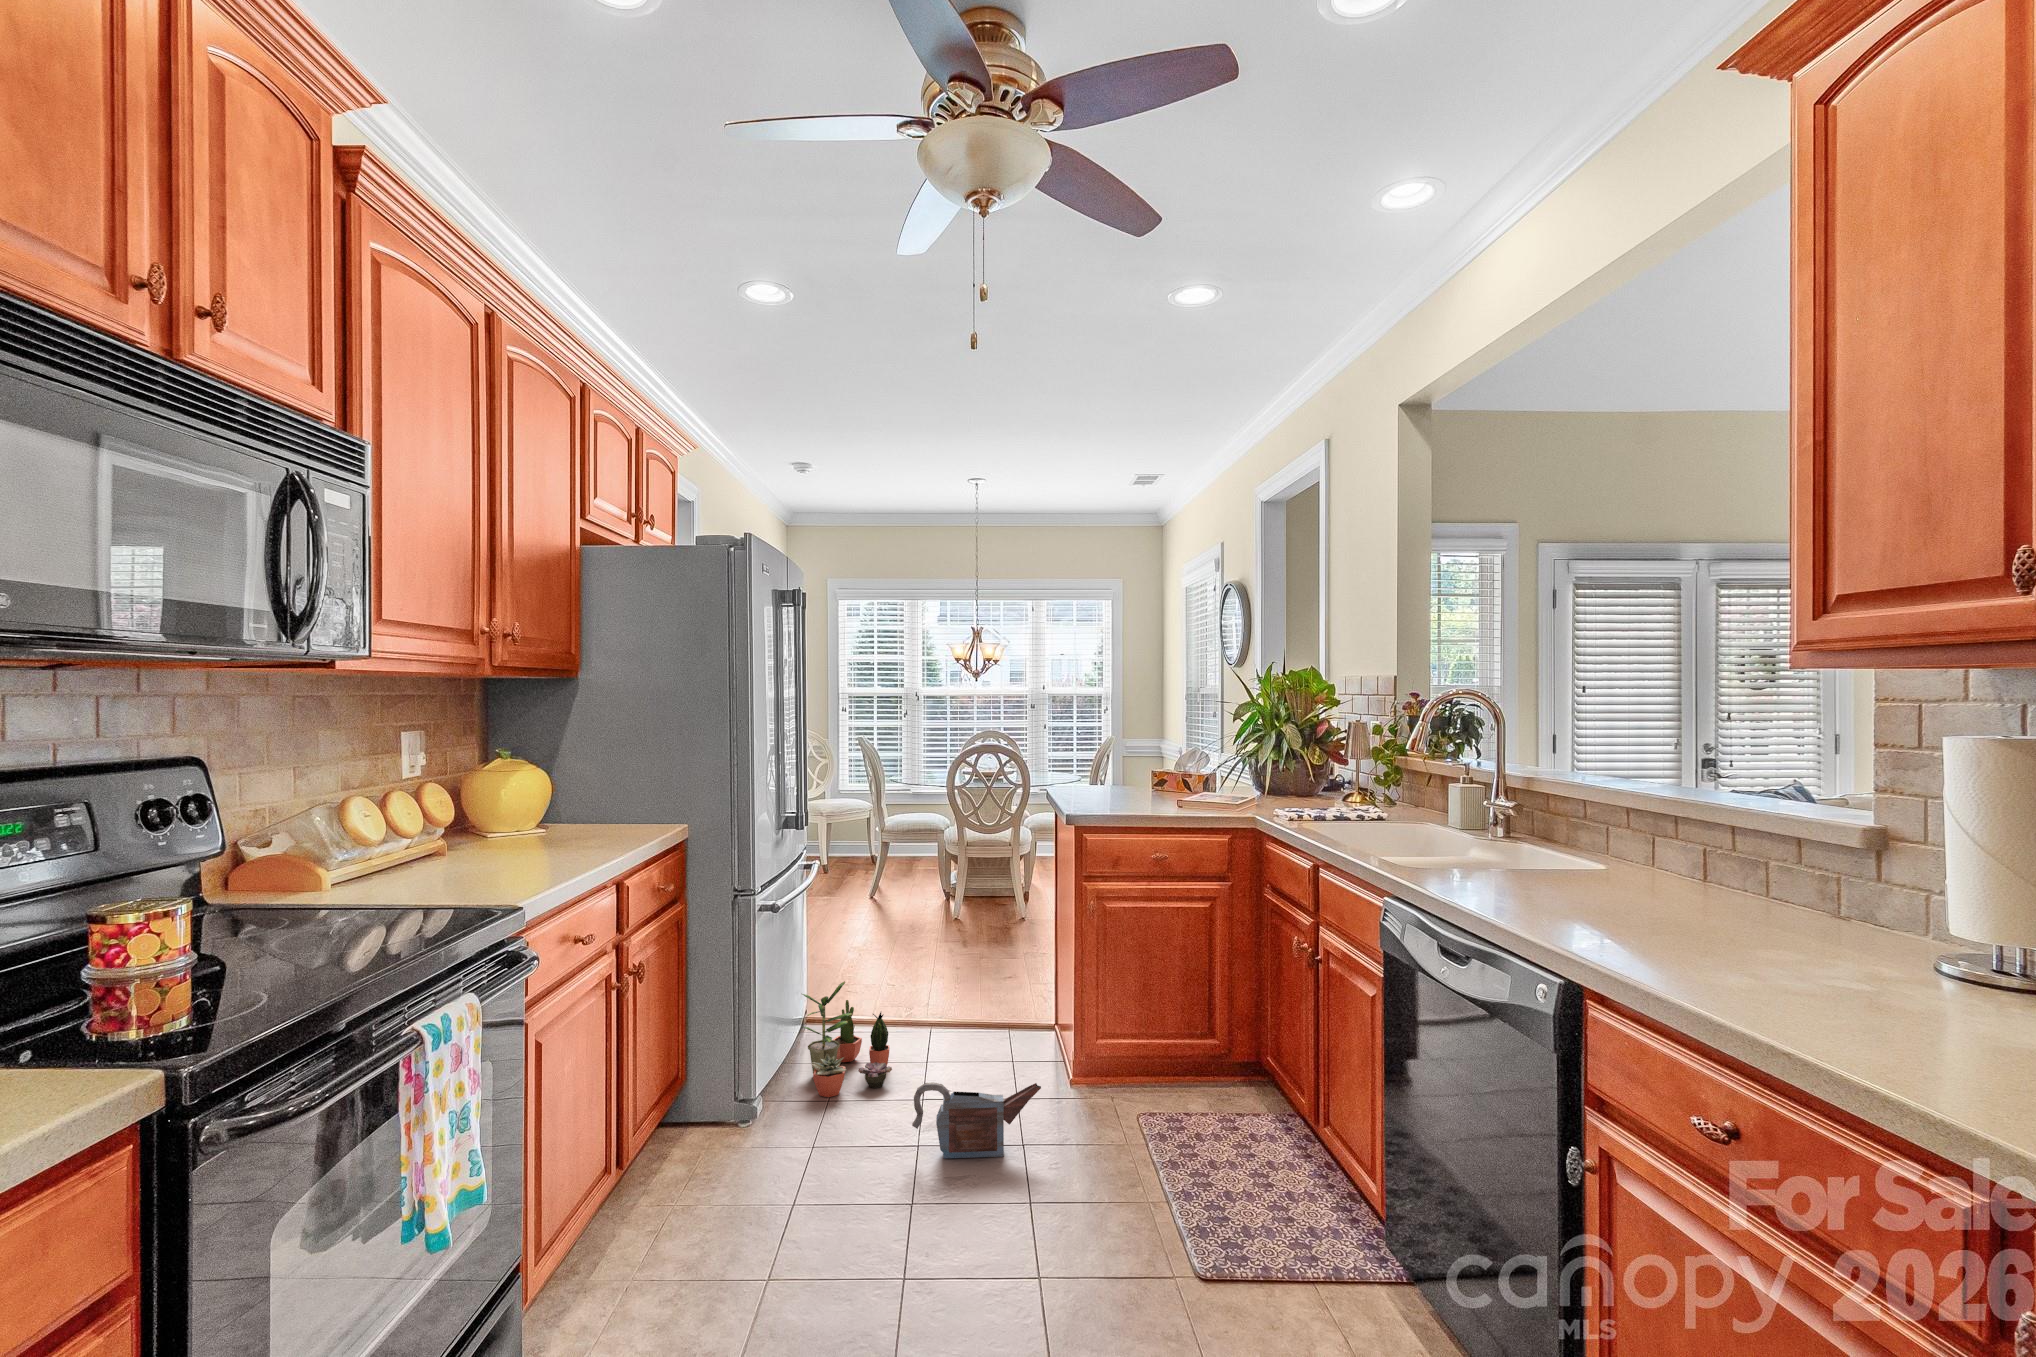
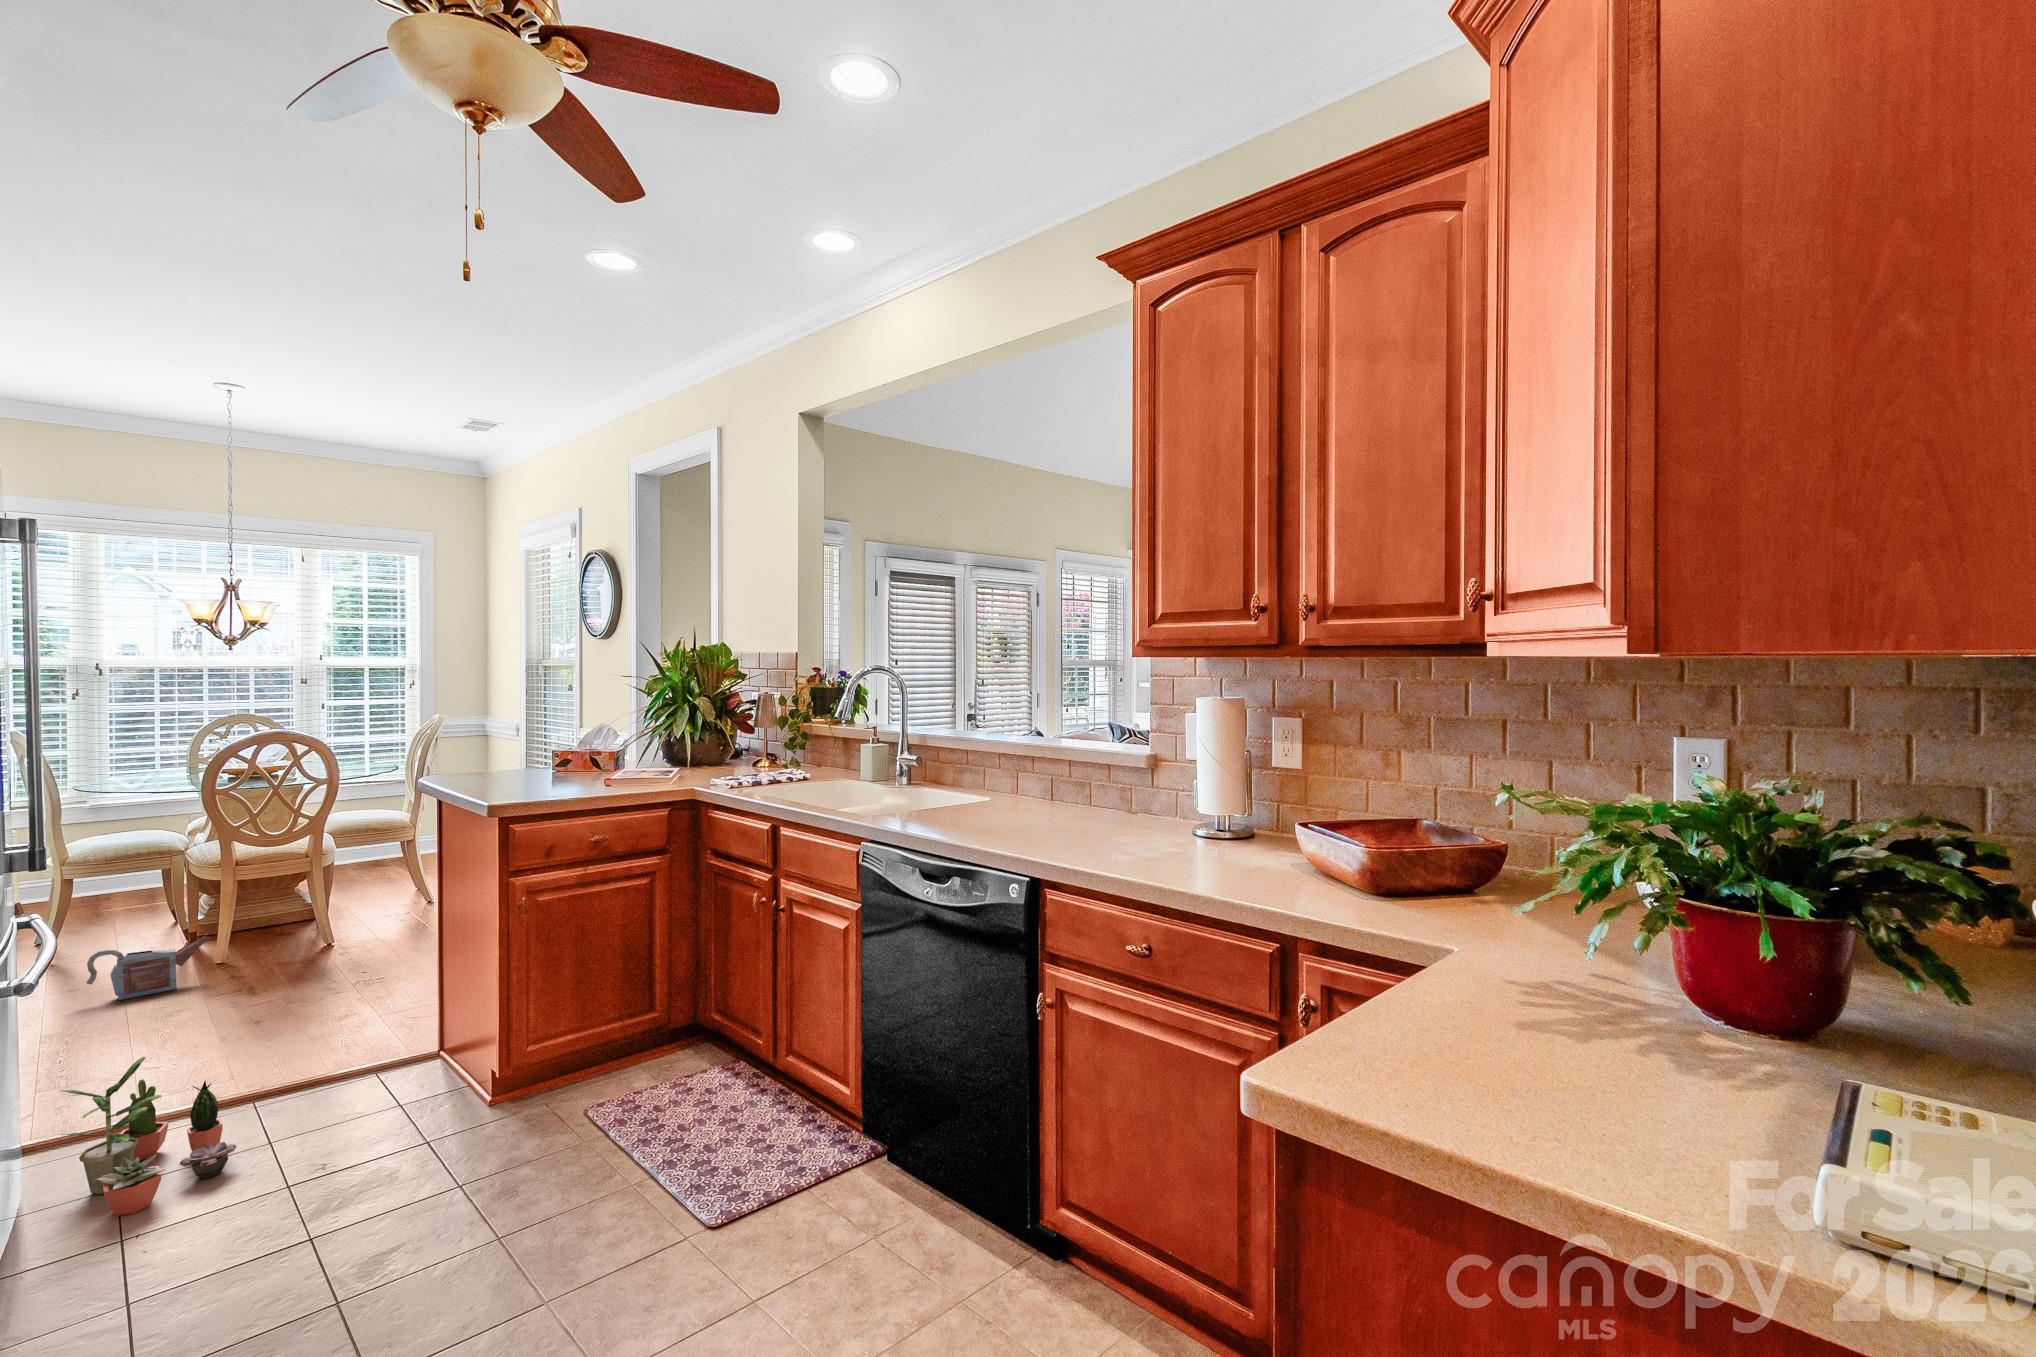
watering can: present [912,1082,1041,1158] -> present [86,935,210,1000]

